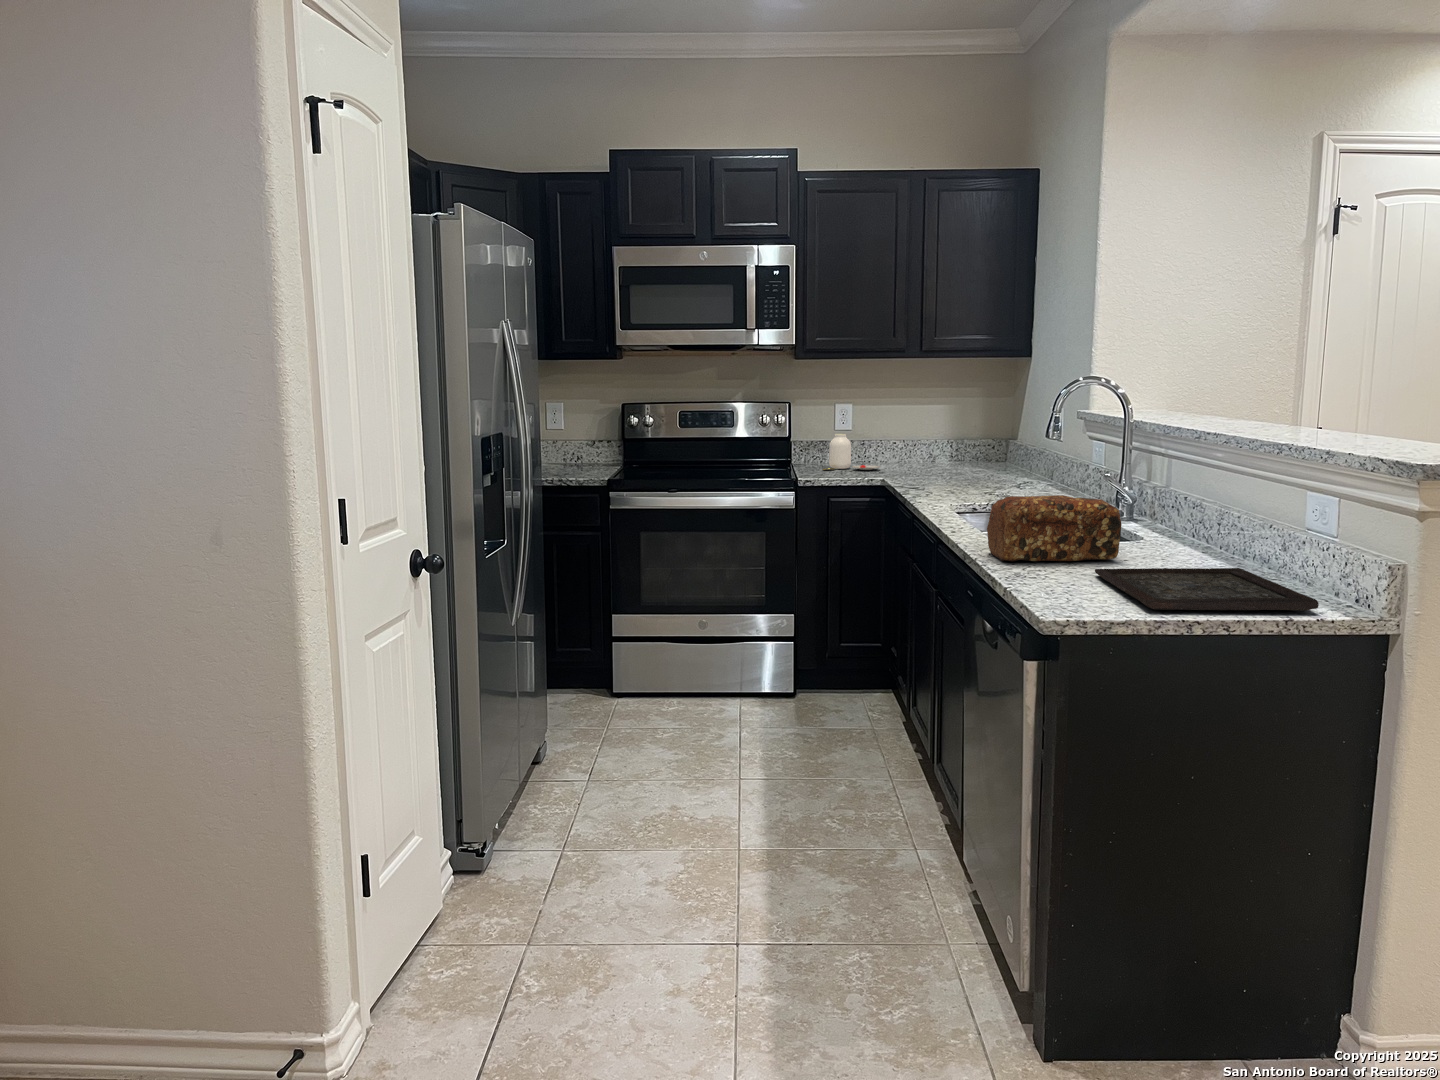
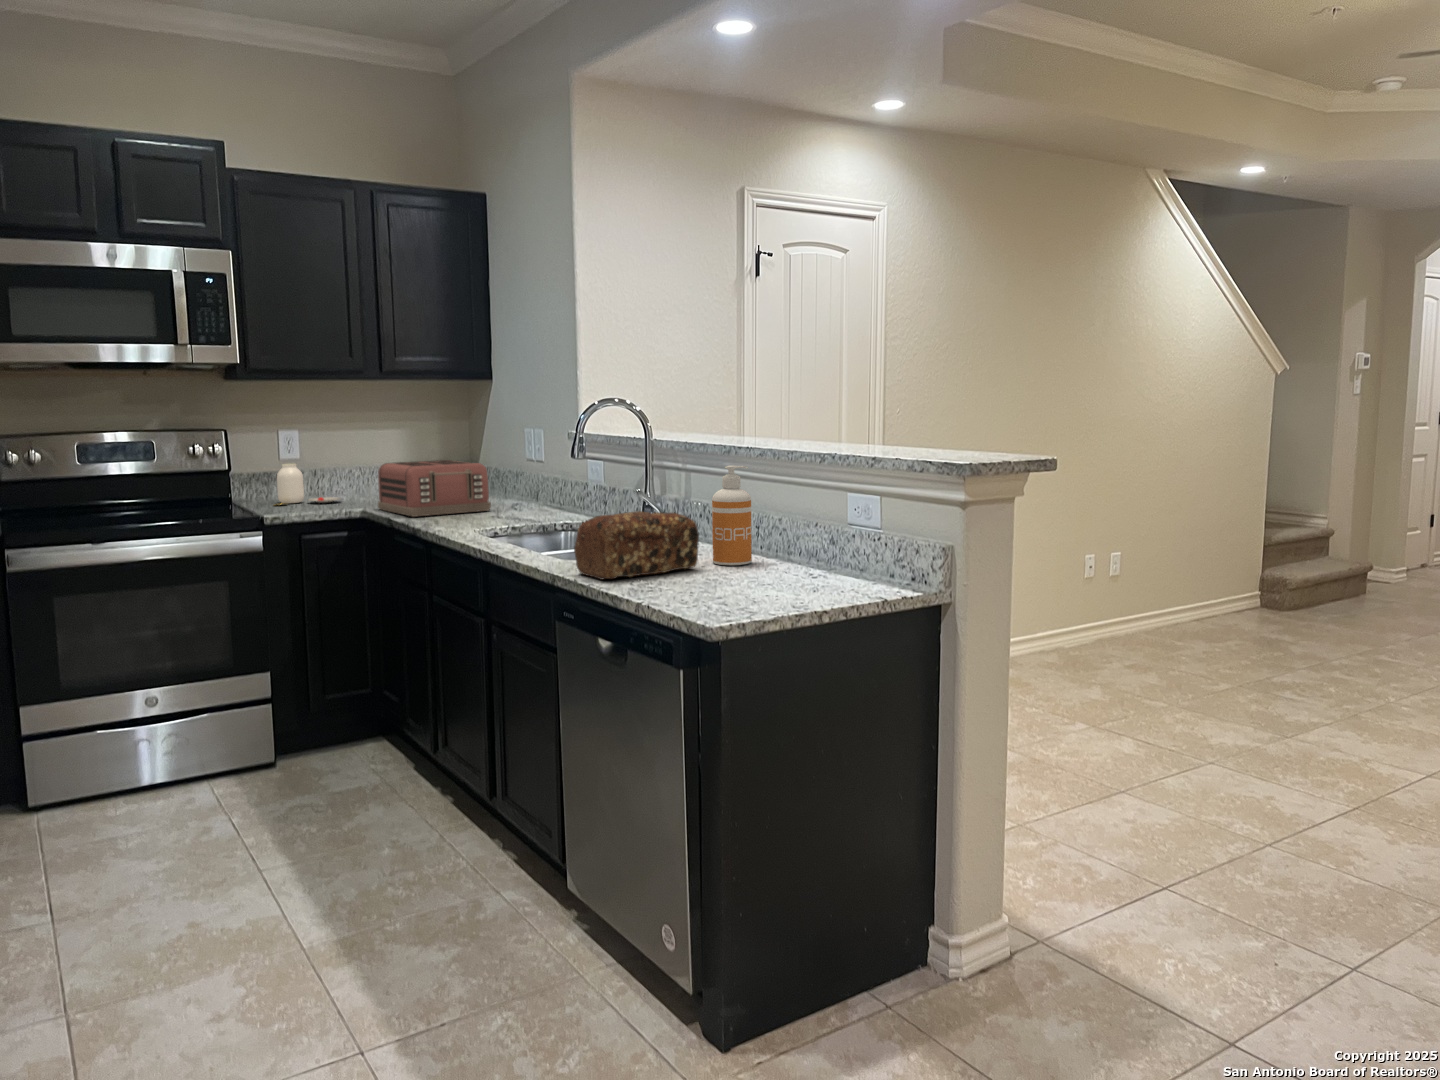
toaster: none [901,436,998,487] -> present [378,460,491,517]
soap dispenser: none [1145,453,1196,562] -> present [712,466,752,565]
tray: present [1095,568,1319,610] -> none [697,564,895,605]

